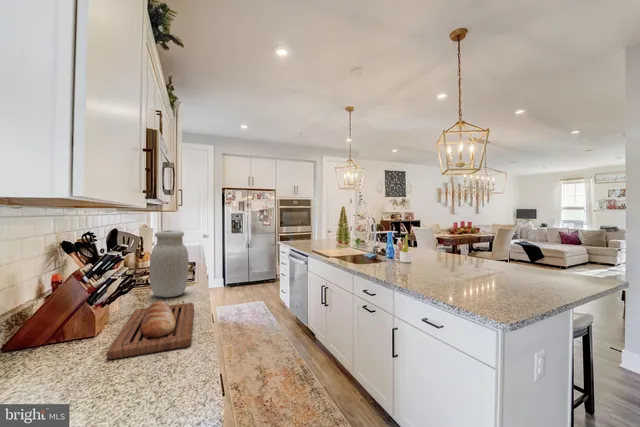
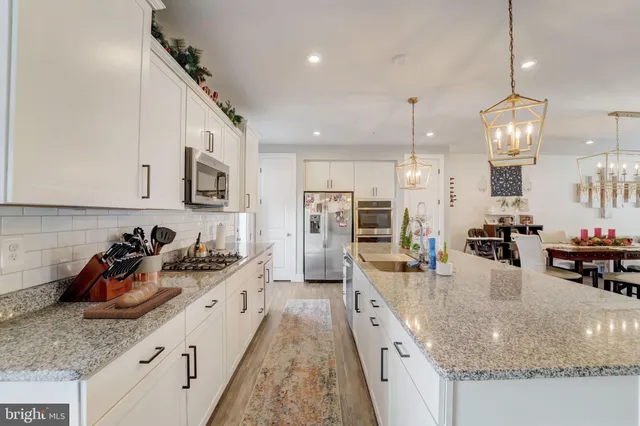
jar: present [150,230,188,297] -> none [169,228,198,282]

